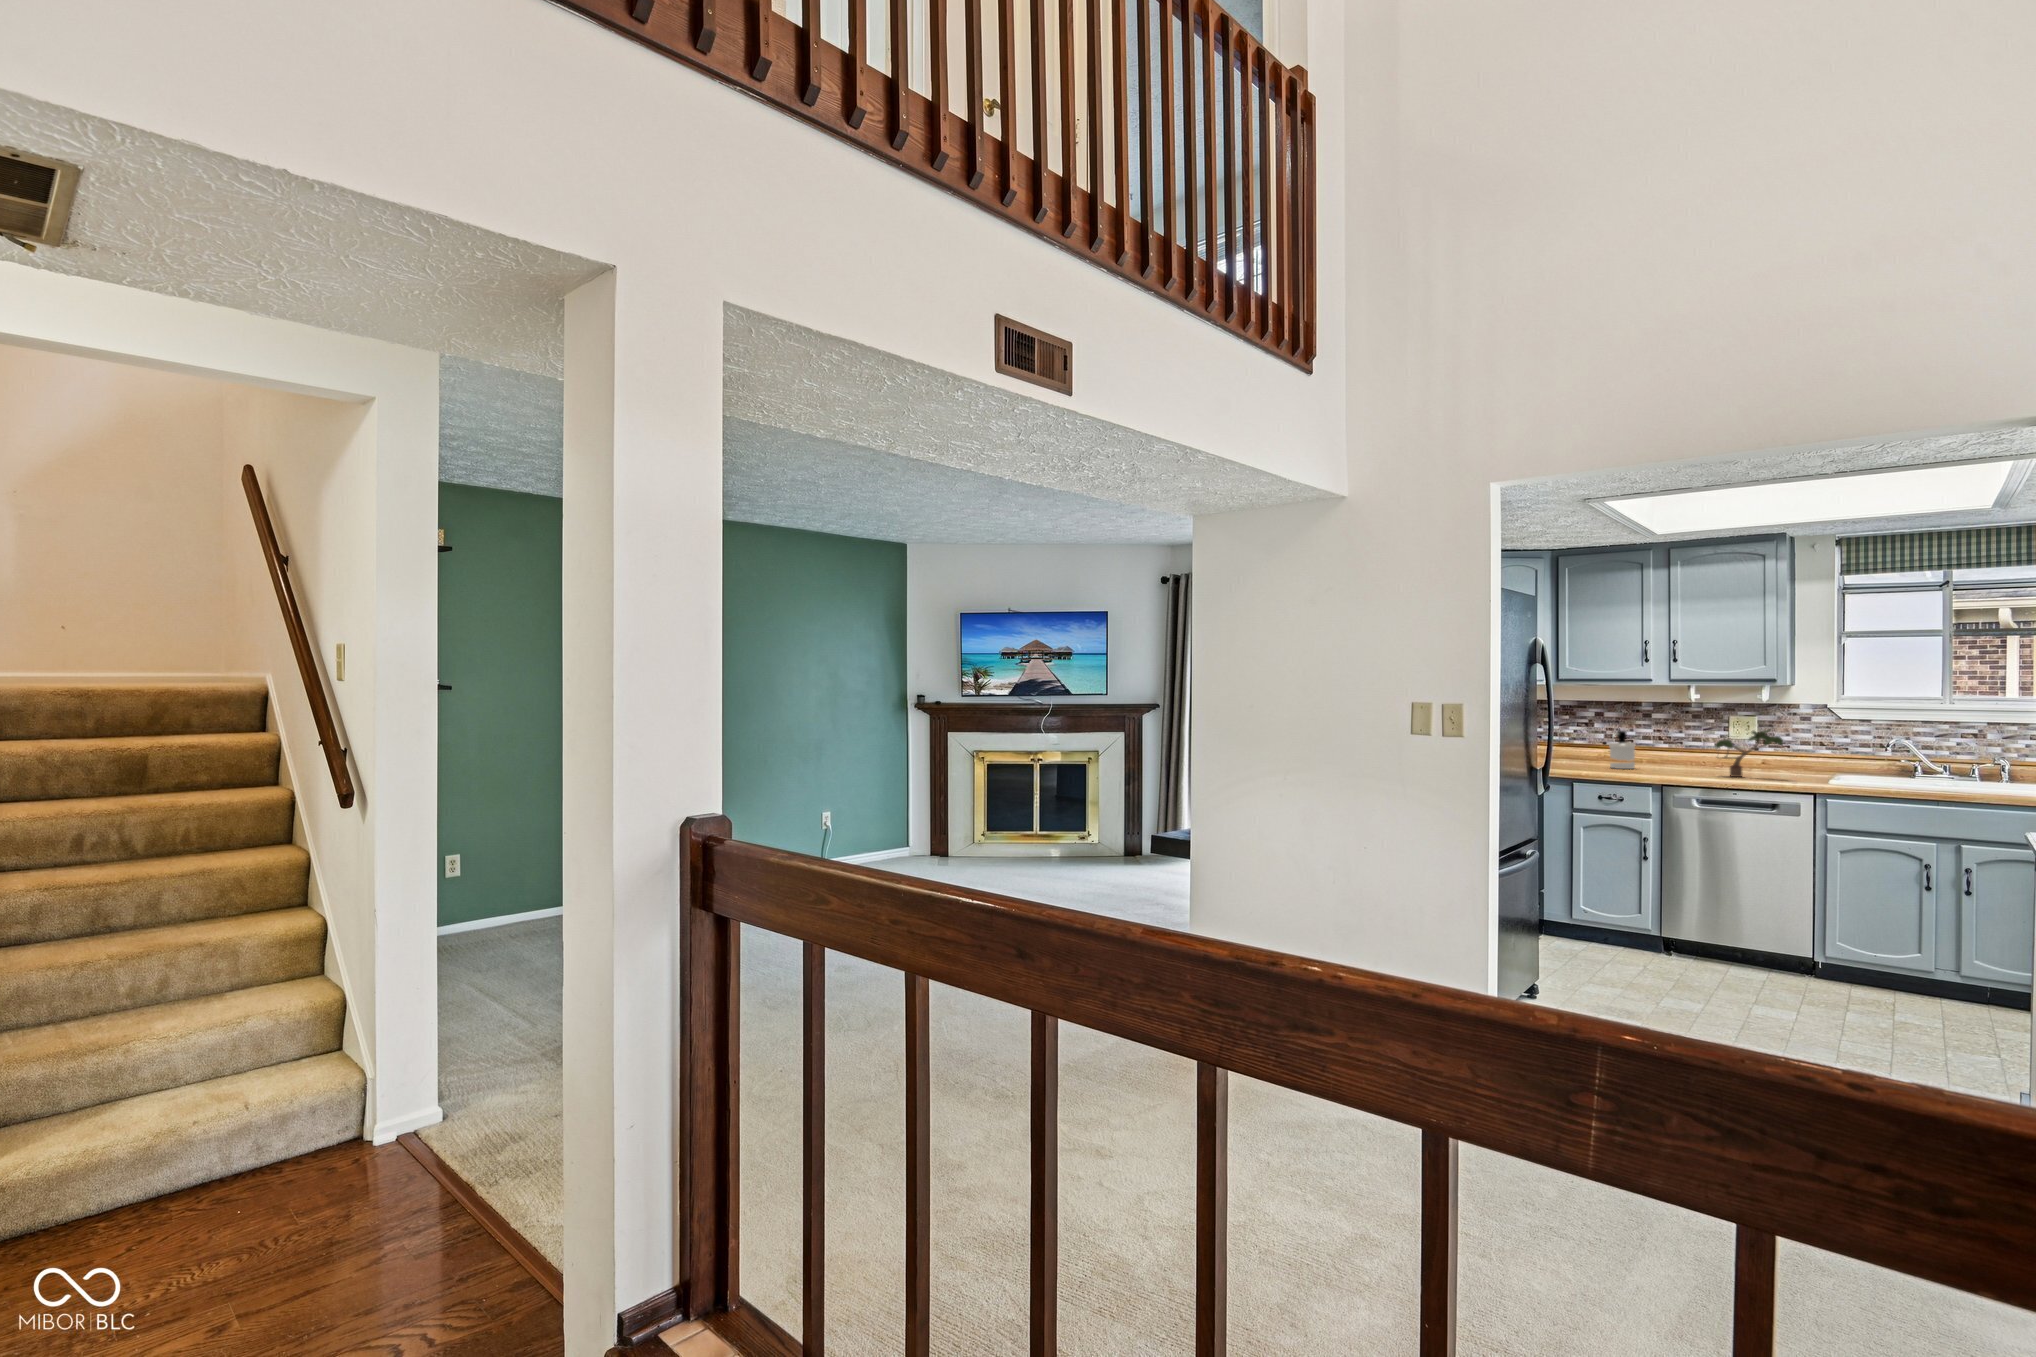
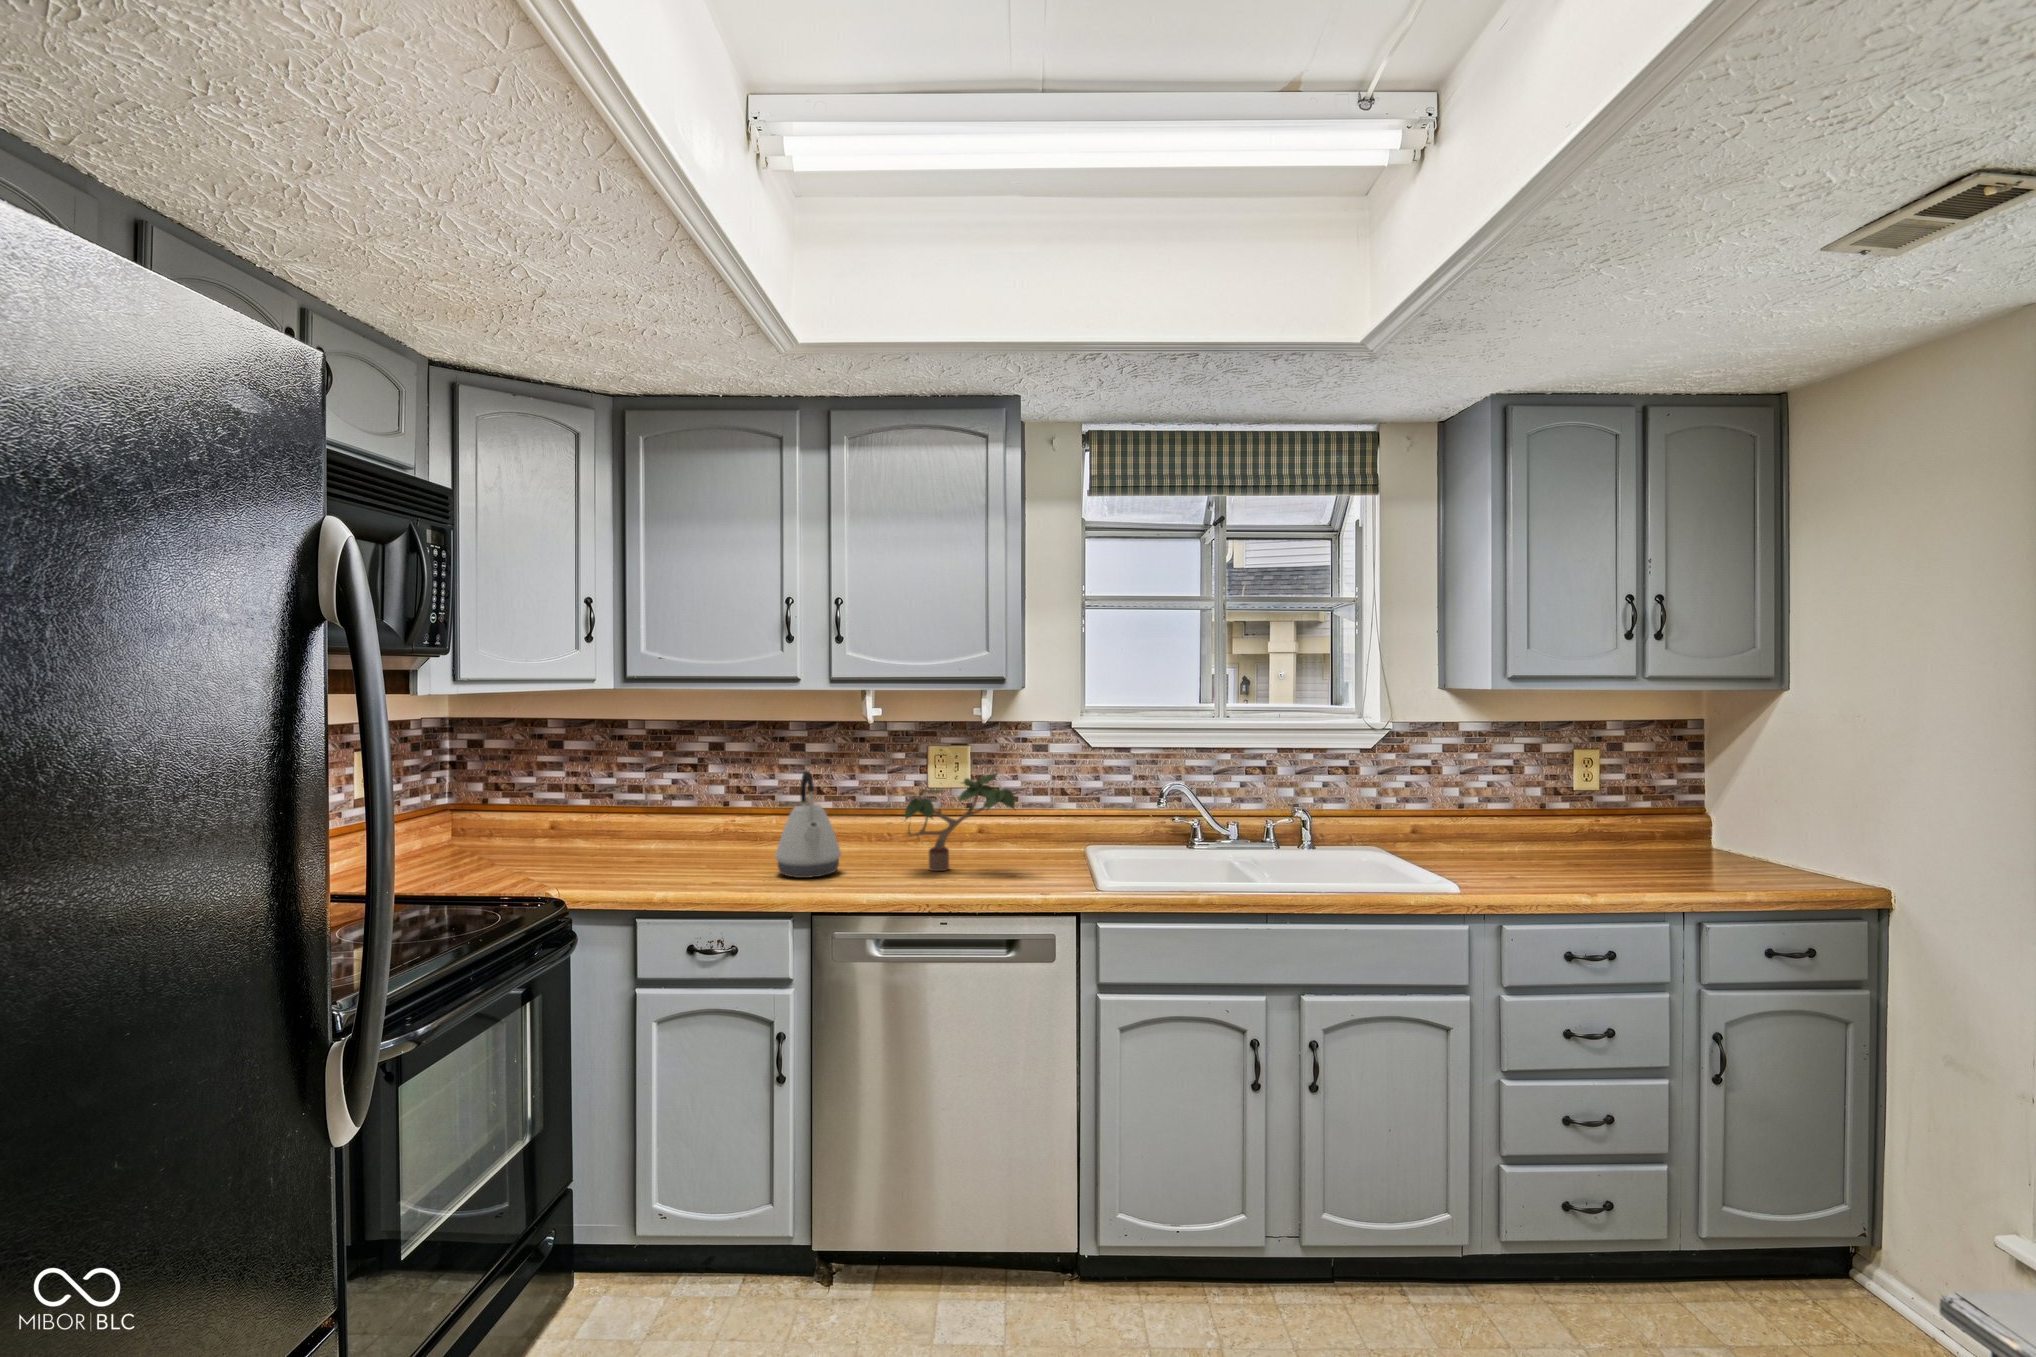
kettle: none [1641,724,1678,774] -> present [775,771,841,878]
soap dispenser: present [1609,731,1635,769] -> none [726,781,774,861]

